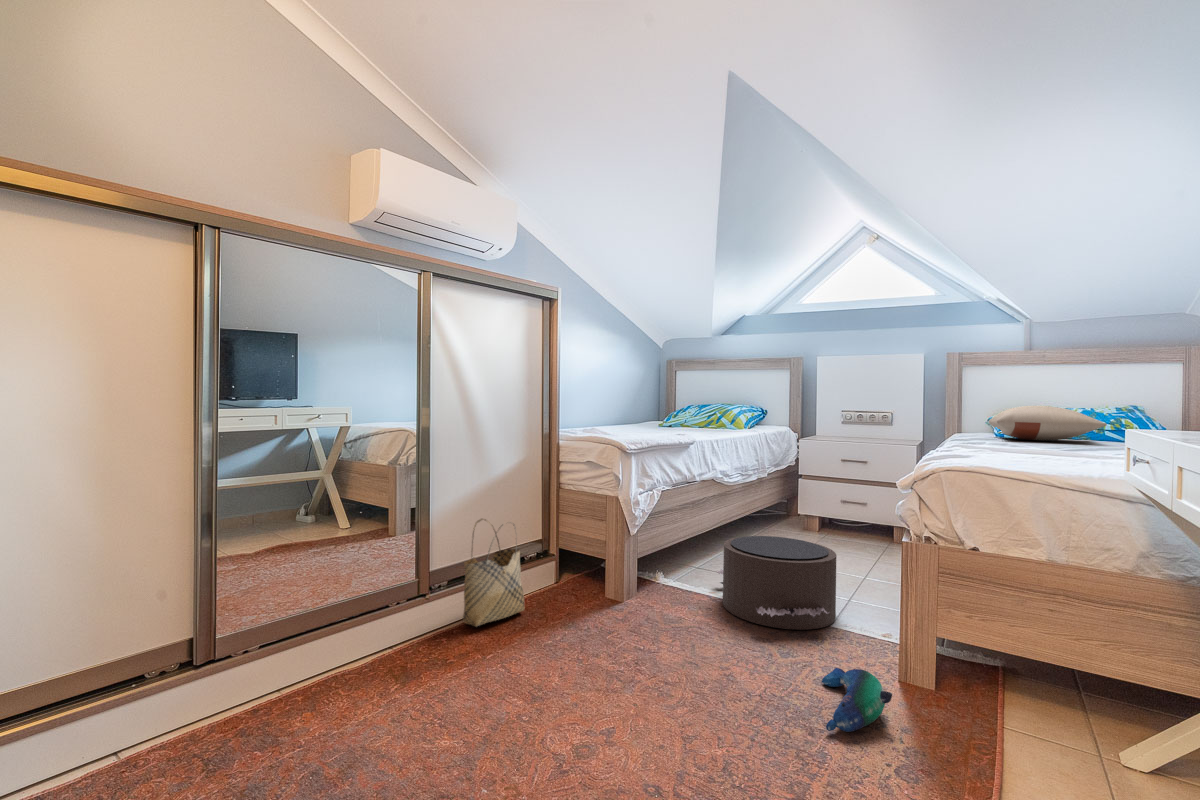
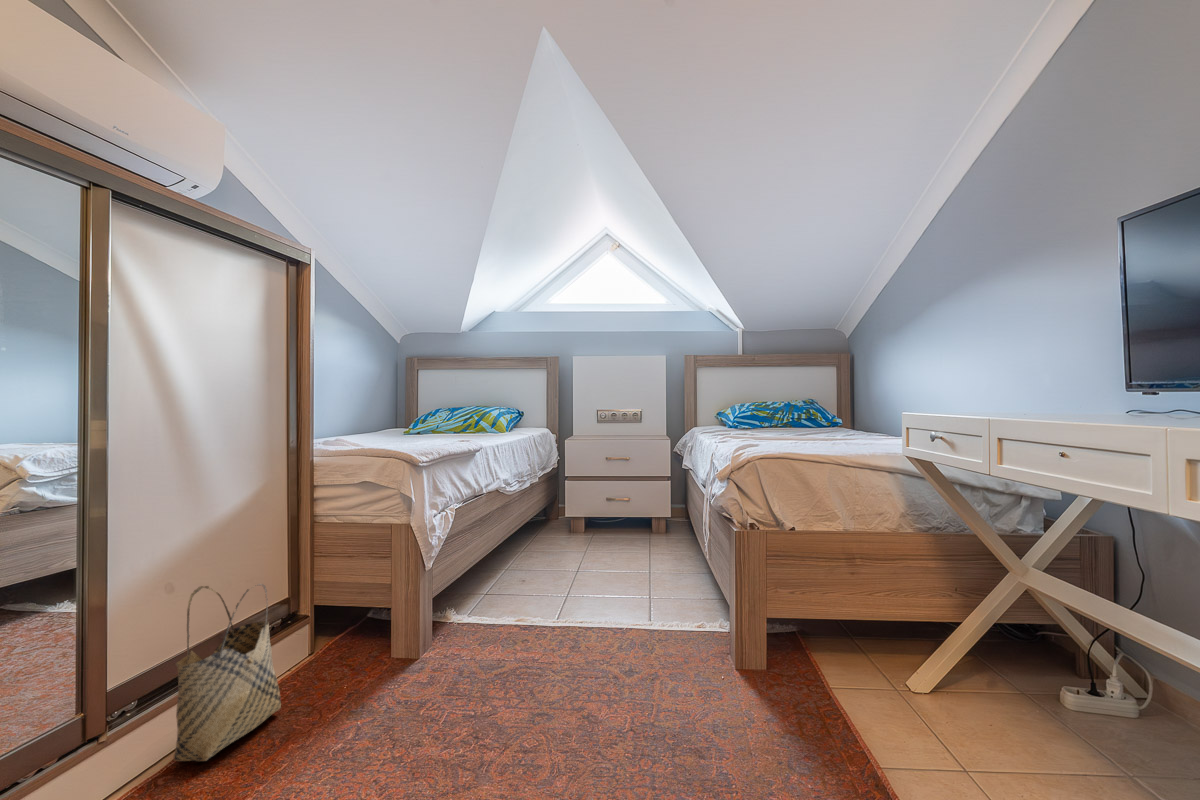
pillow: present [989,406,1107,440] -> none [714,402,799,430]
pouf: present [717,536,837,630] -> none [517,543,652,644]
plush toy: present [822,668,892,732] -> none [676,669,757,748]

